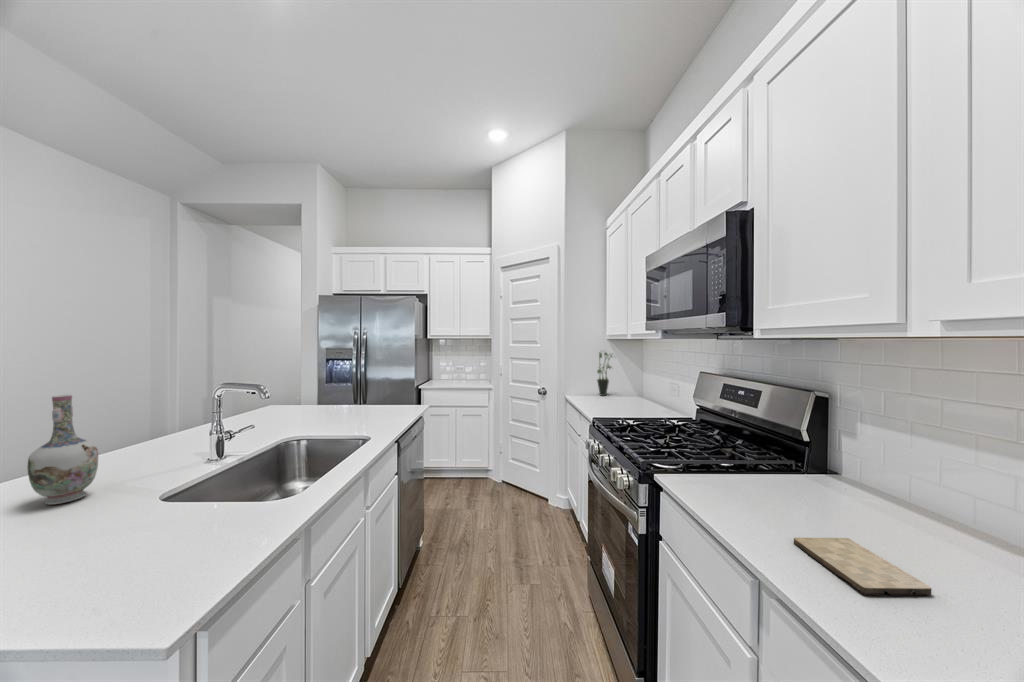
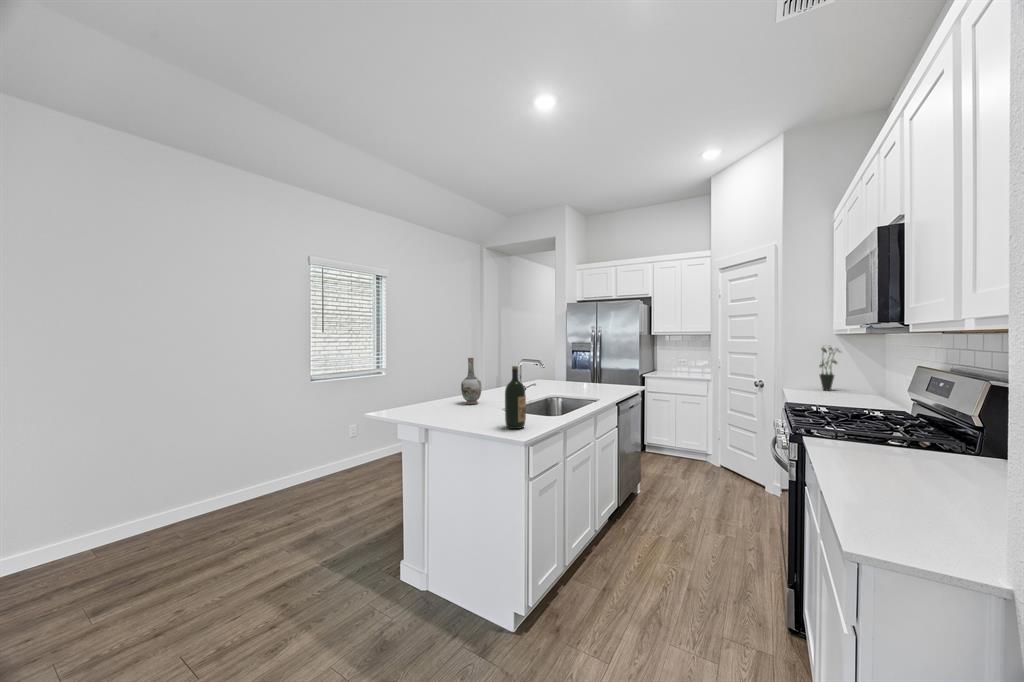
wine bottle: none [108,428,183,601] -> present [505,366,526,429]
cutting board: present [794,538,932,596] -> none [877,466,953,497]

